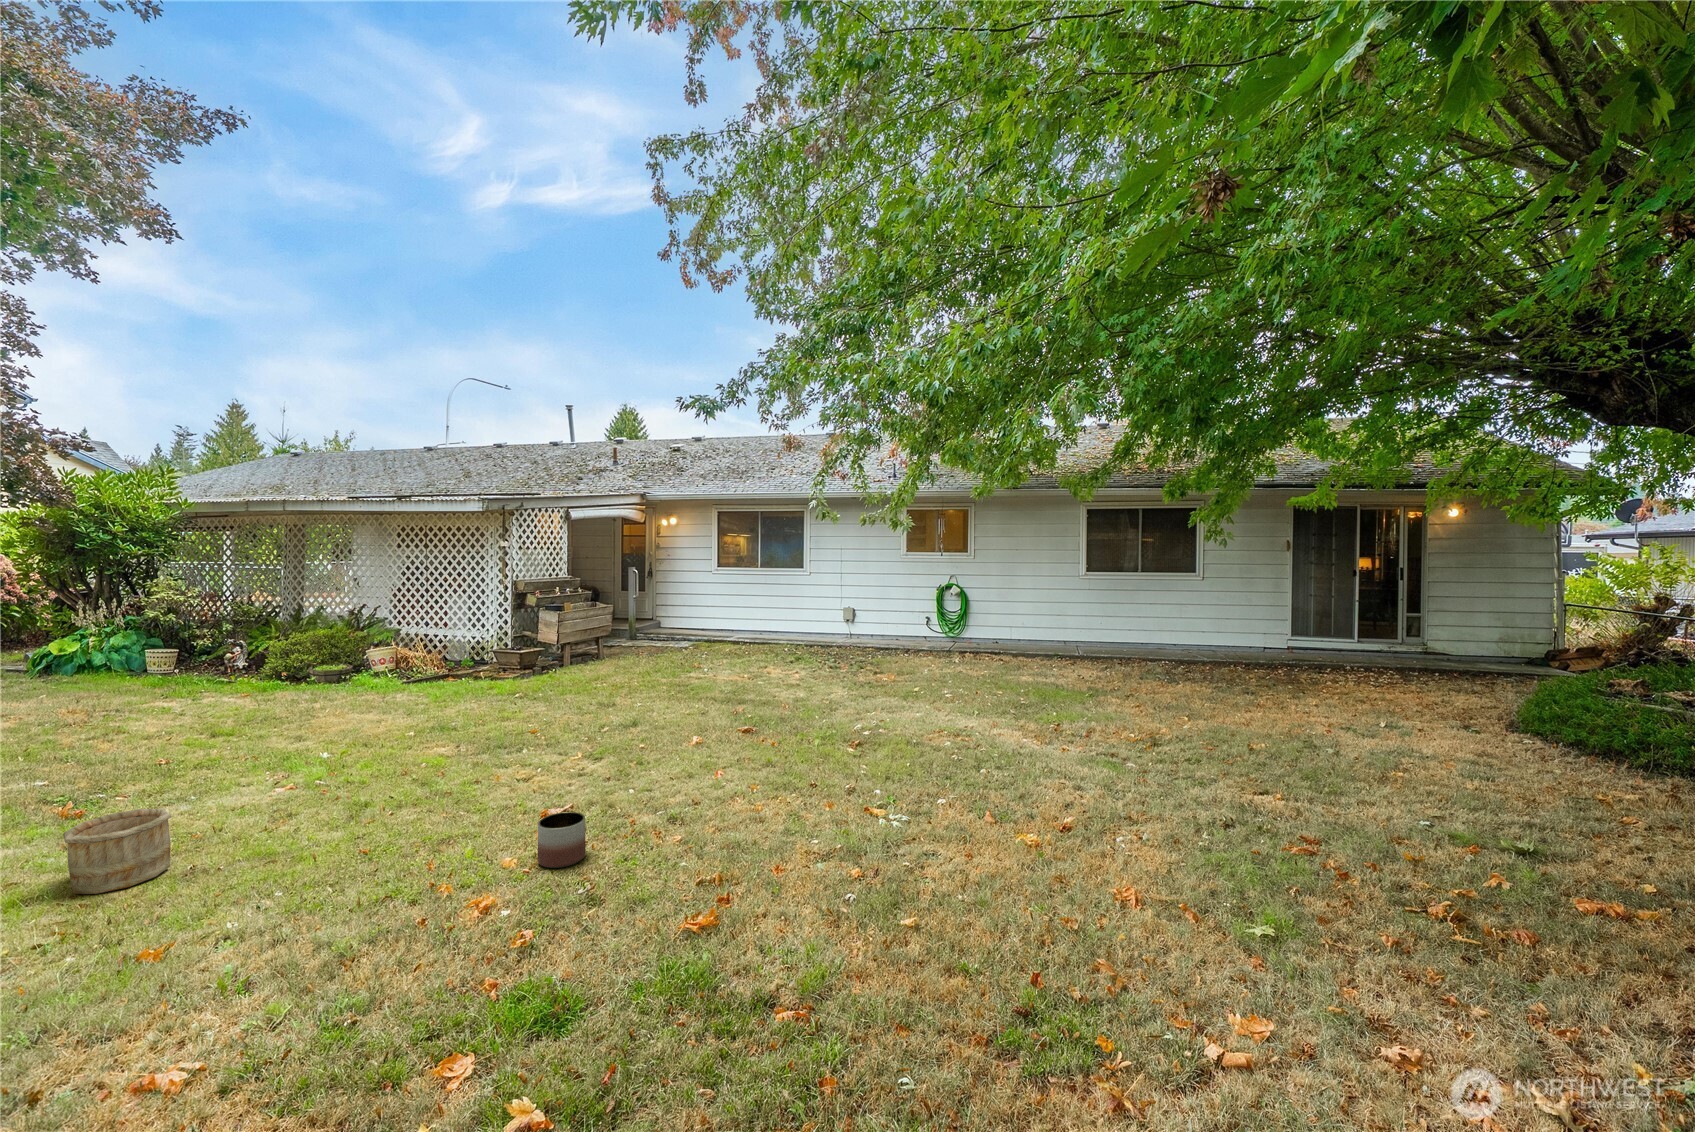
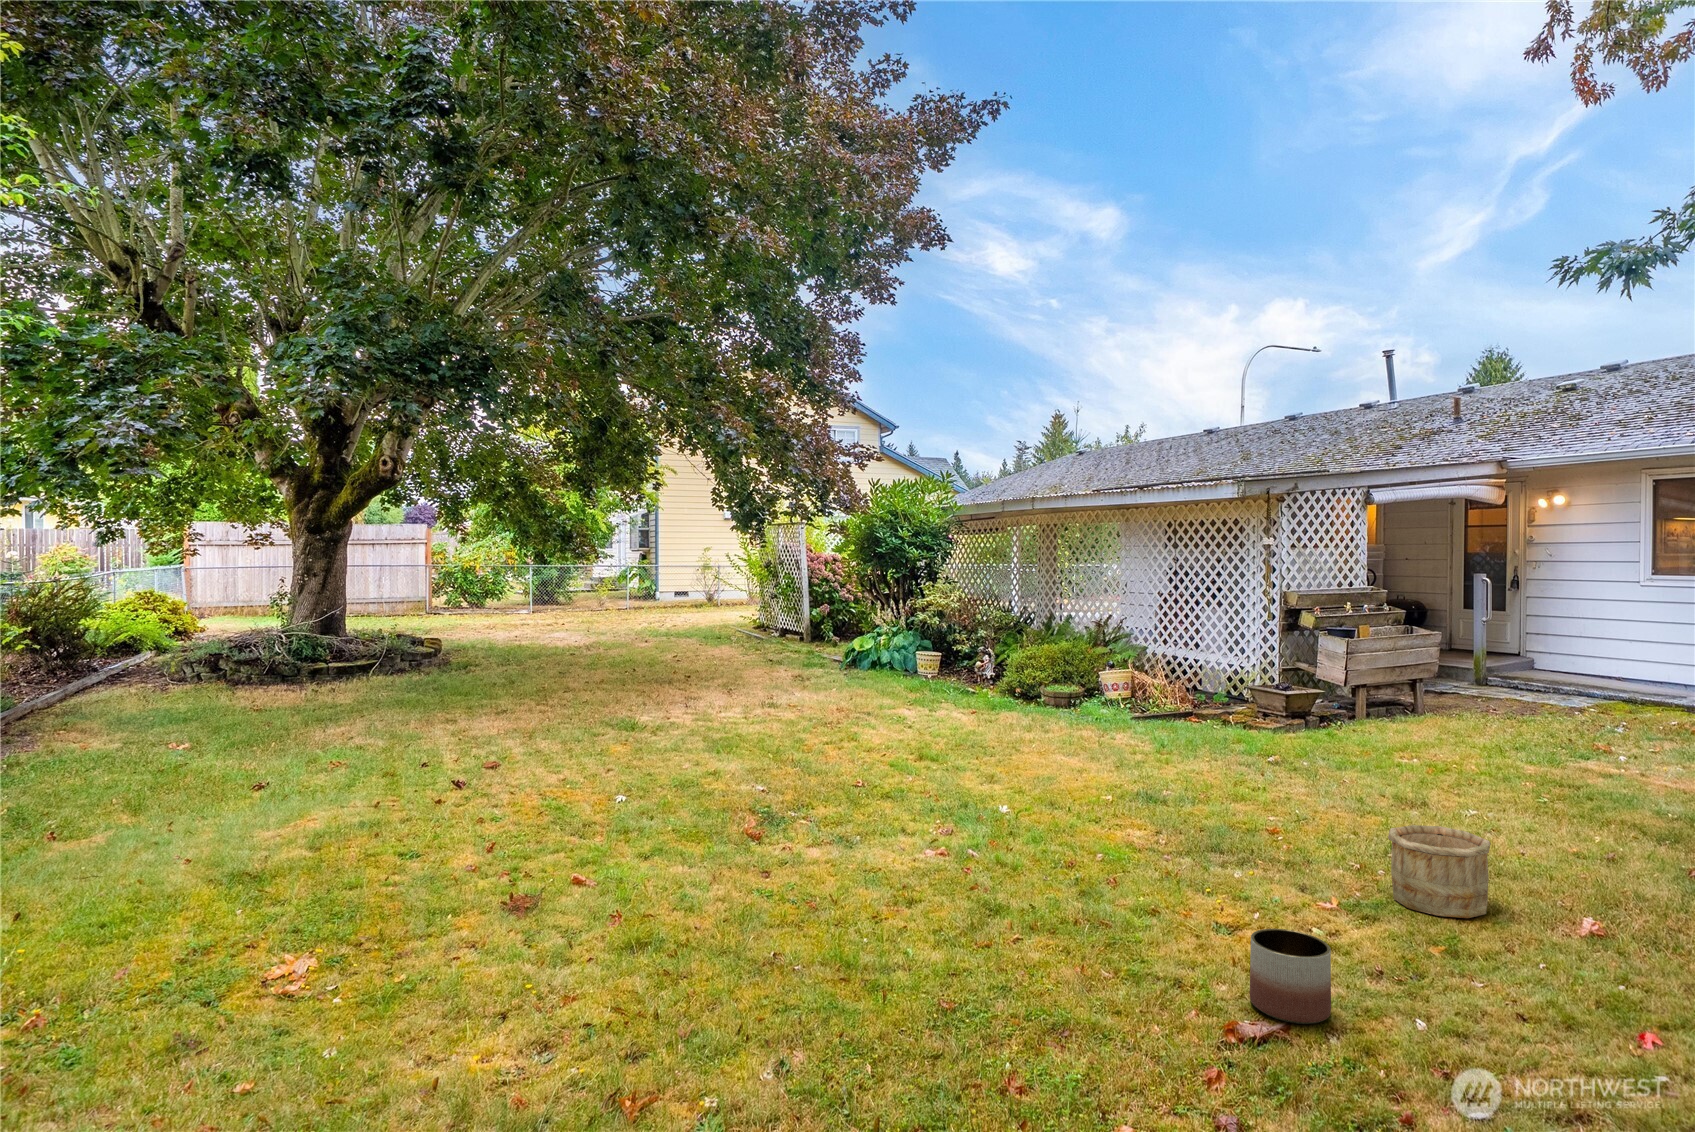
wooden bucket: present [63,809,171,894] -> present [1388,825,1490,918]

